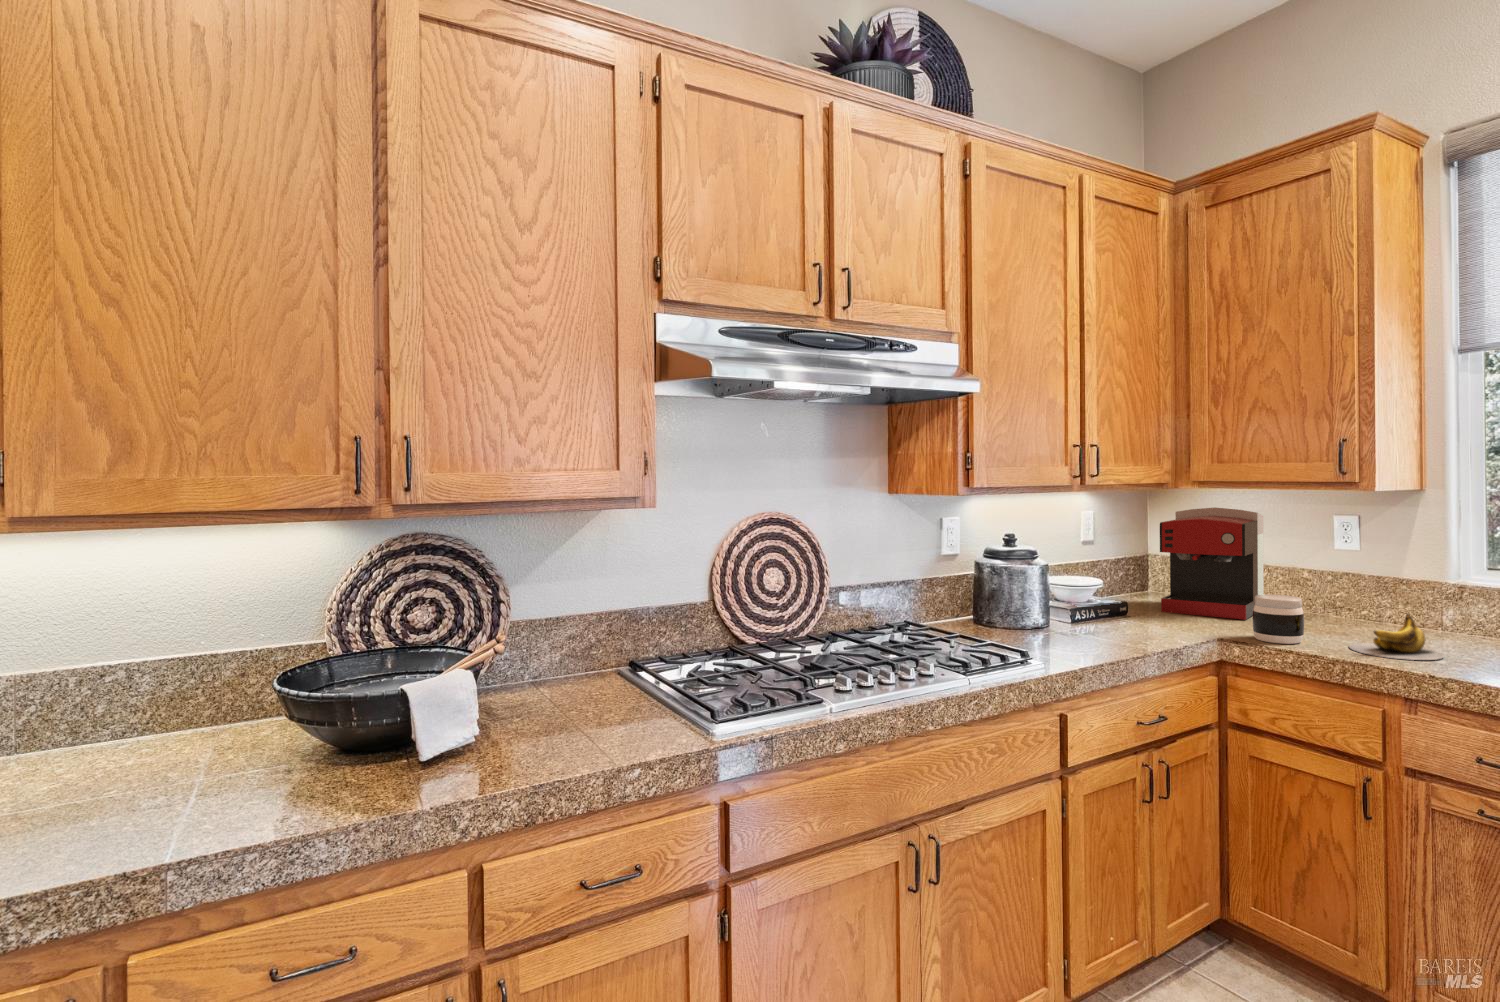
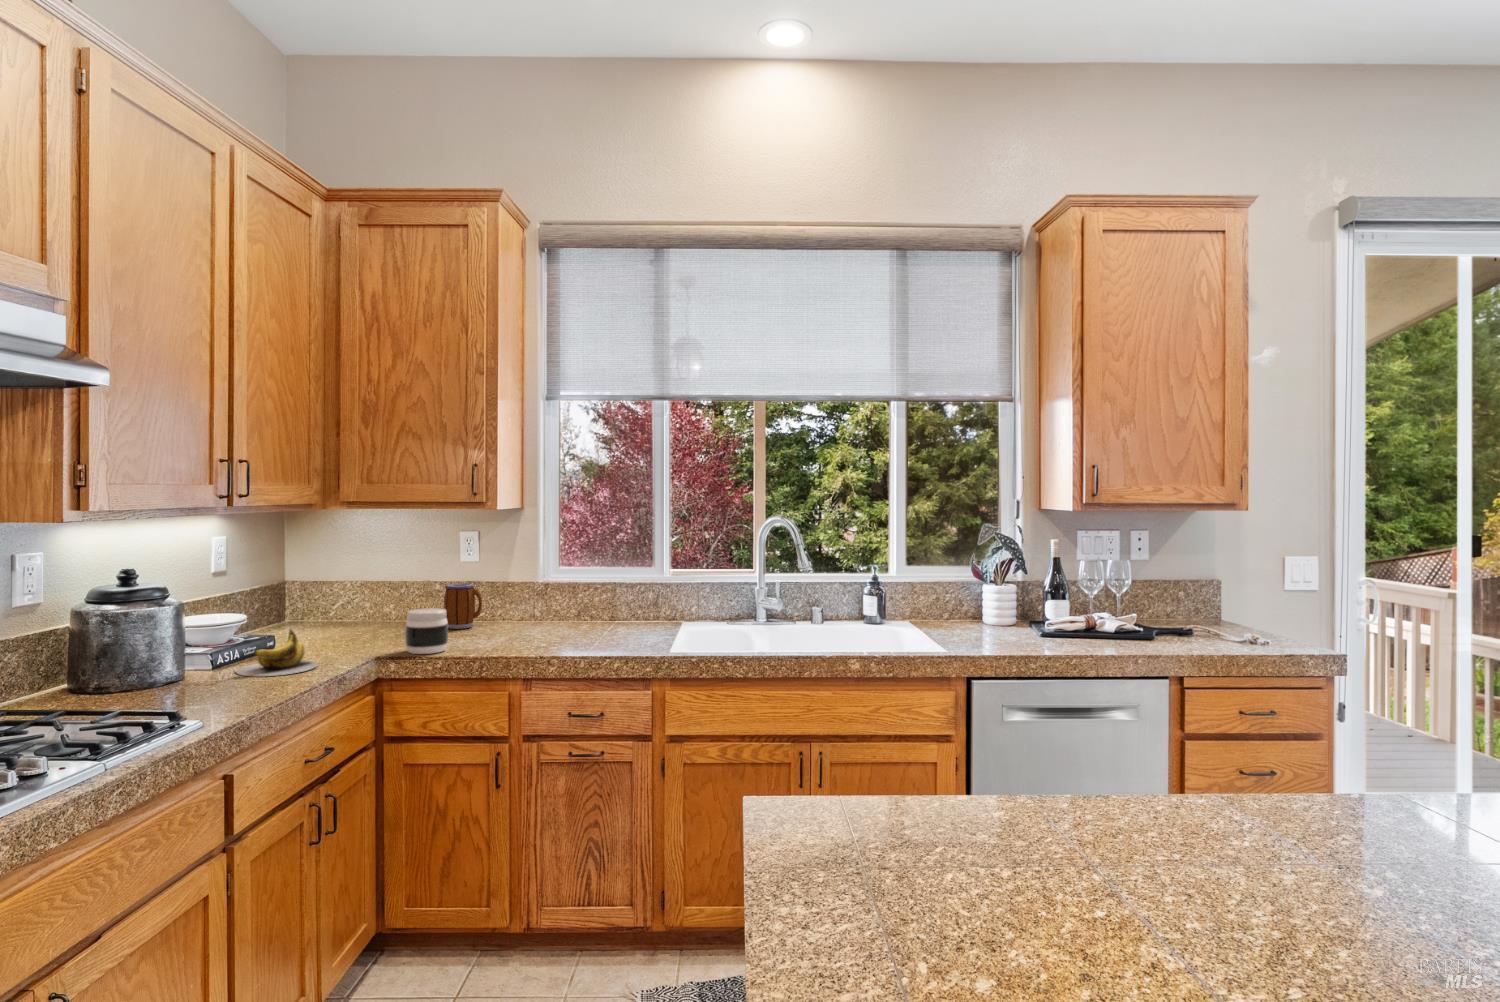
coffee maker: present [1160,508,1264,620] -> none [308,527,403,639]
mug: none [1311,573,1361,624] -> present [444,583,482,629]
banana: present [1349,614,1444,660] -> present [236,630,318,677]

